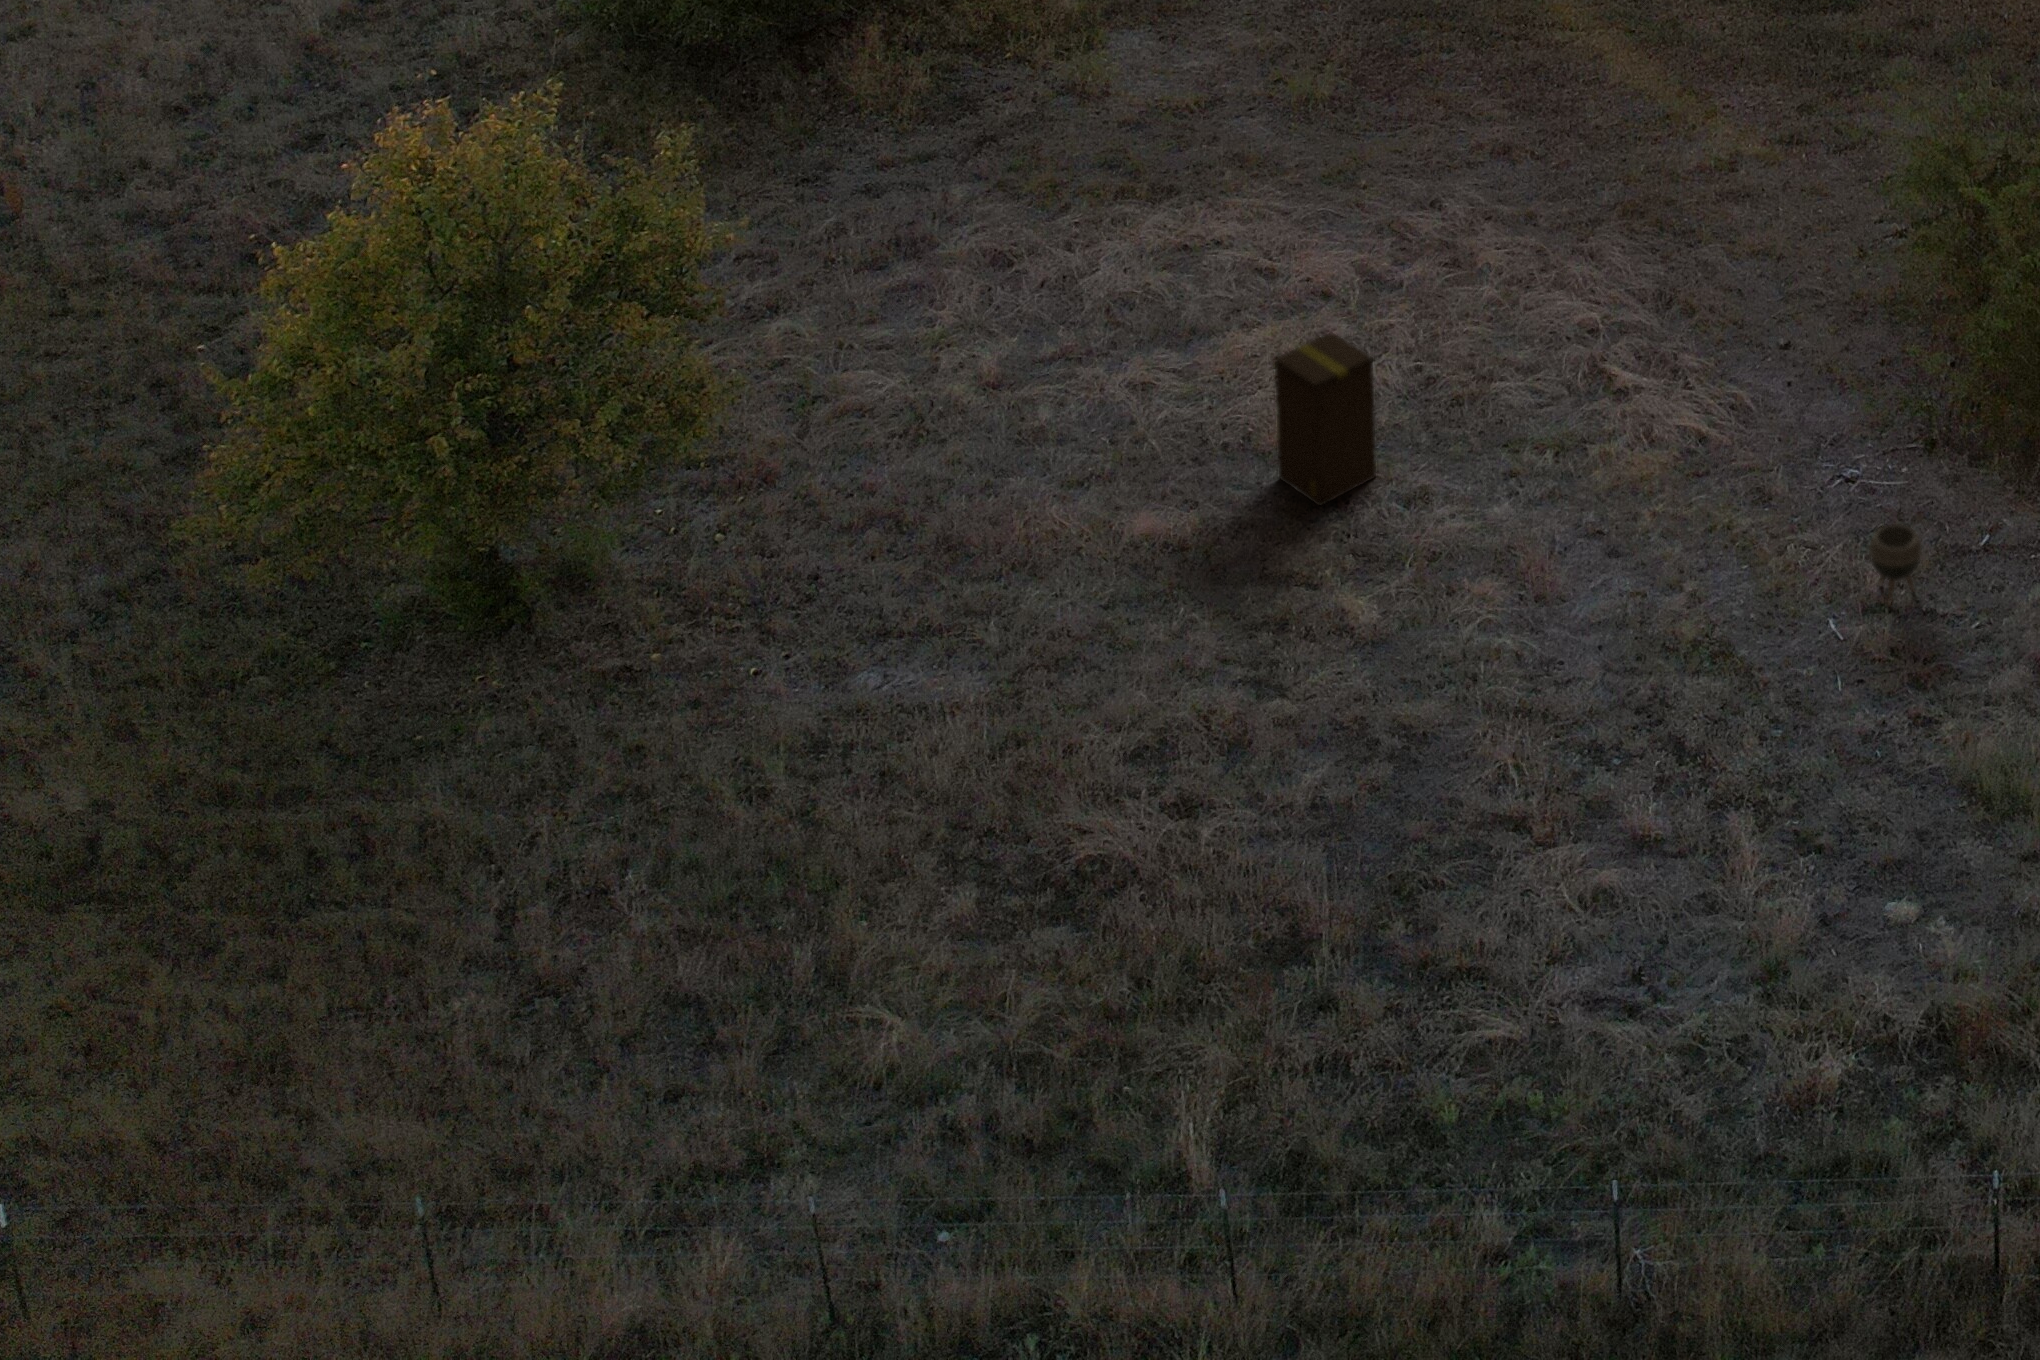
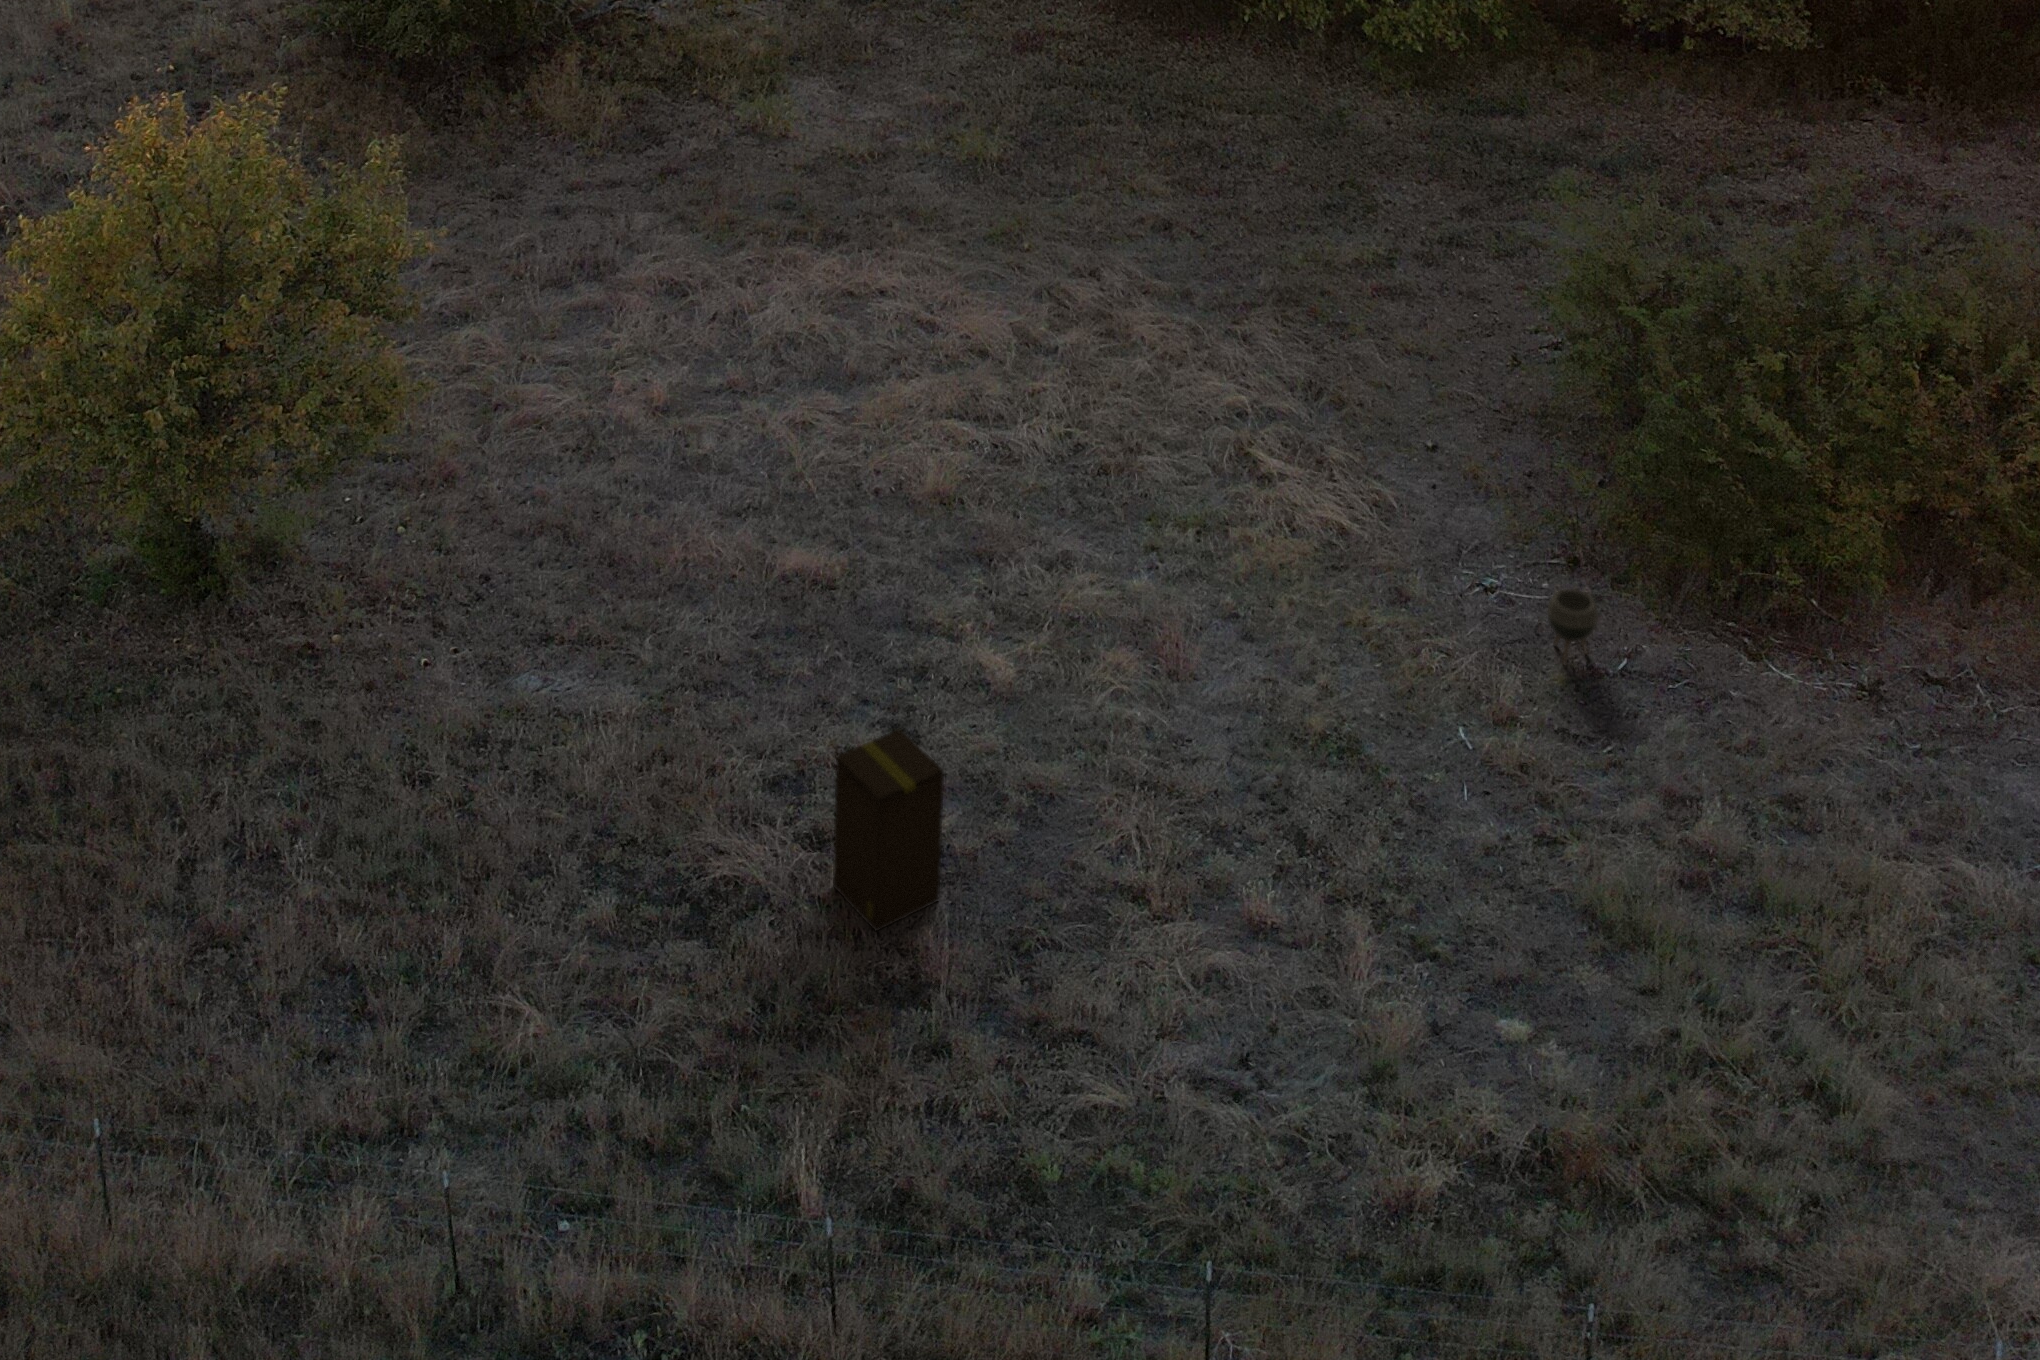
cardboard box: present [1275,333,1376,505] -> present [833,729,944,931]

